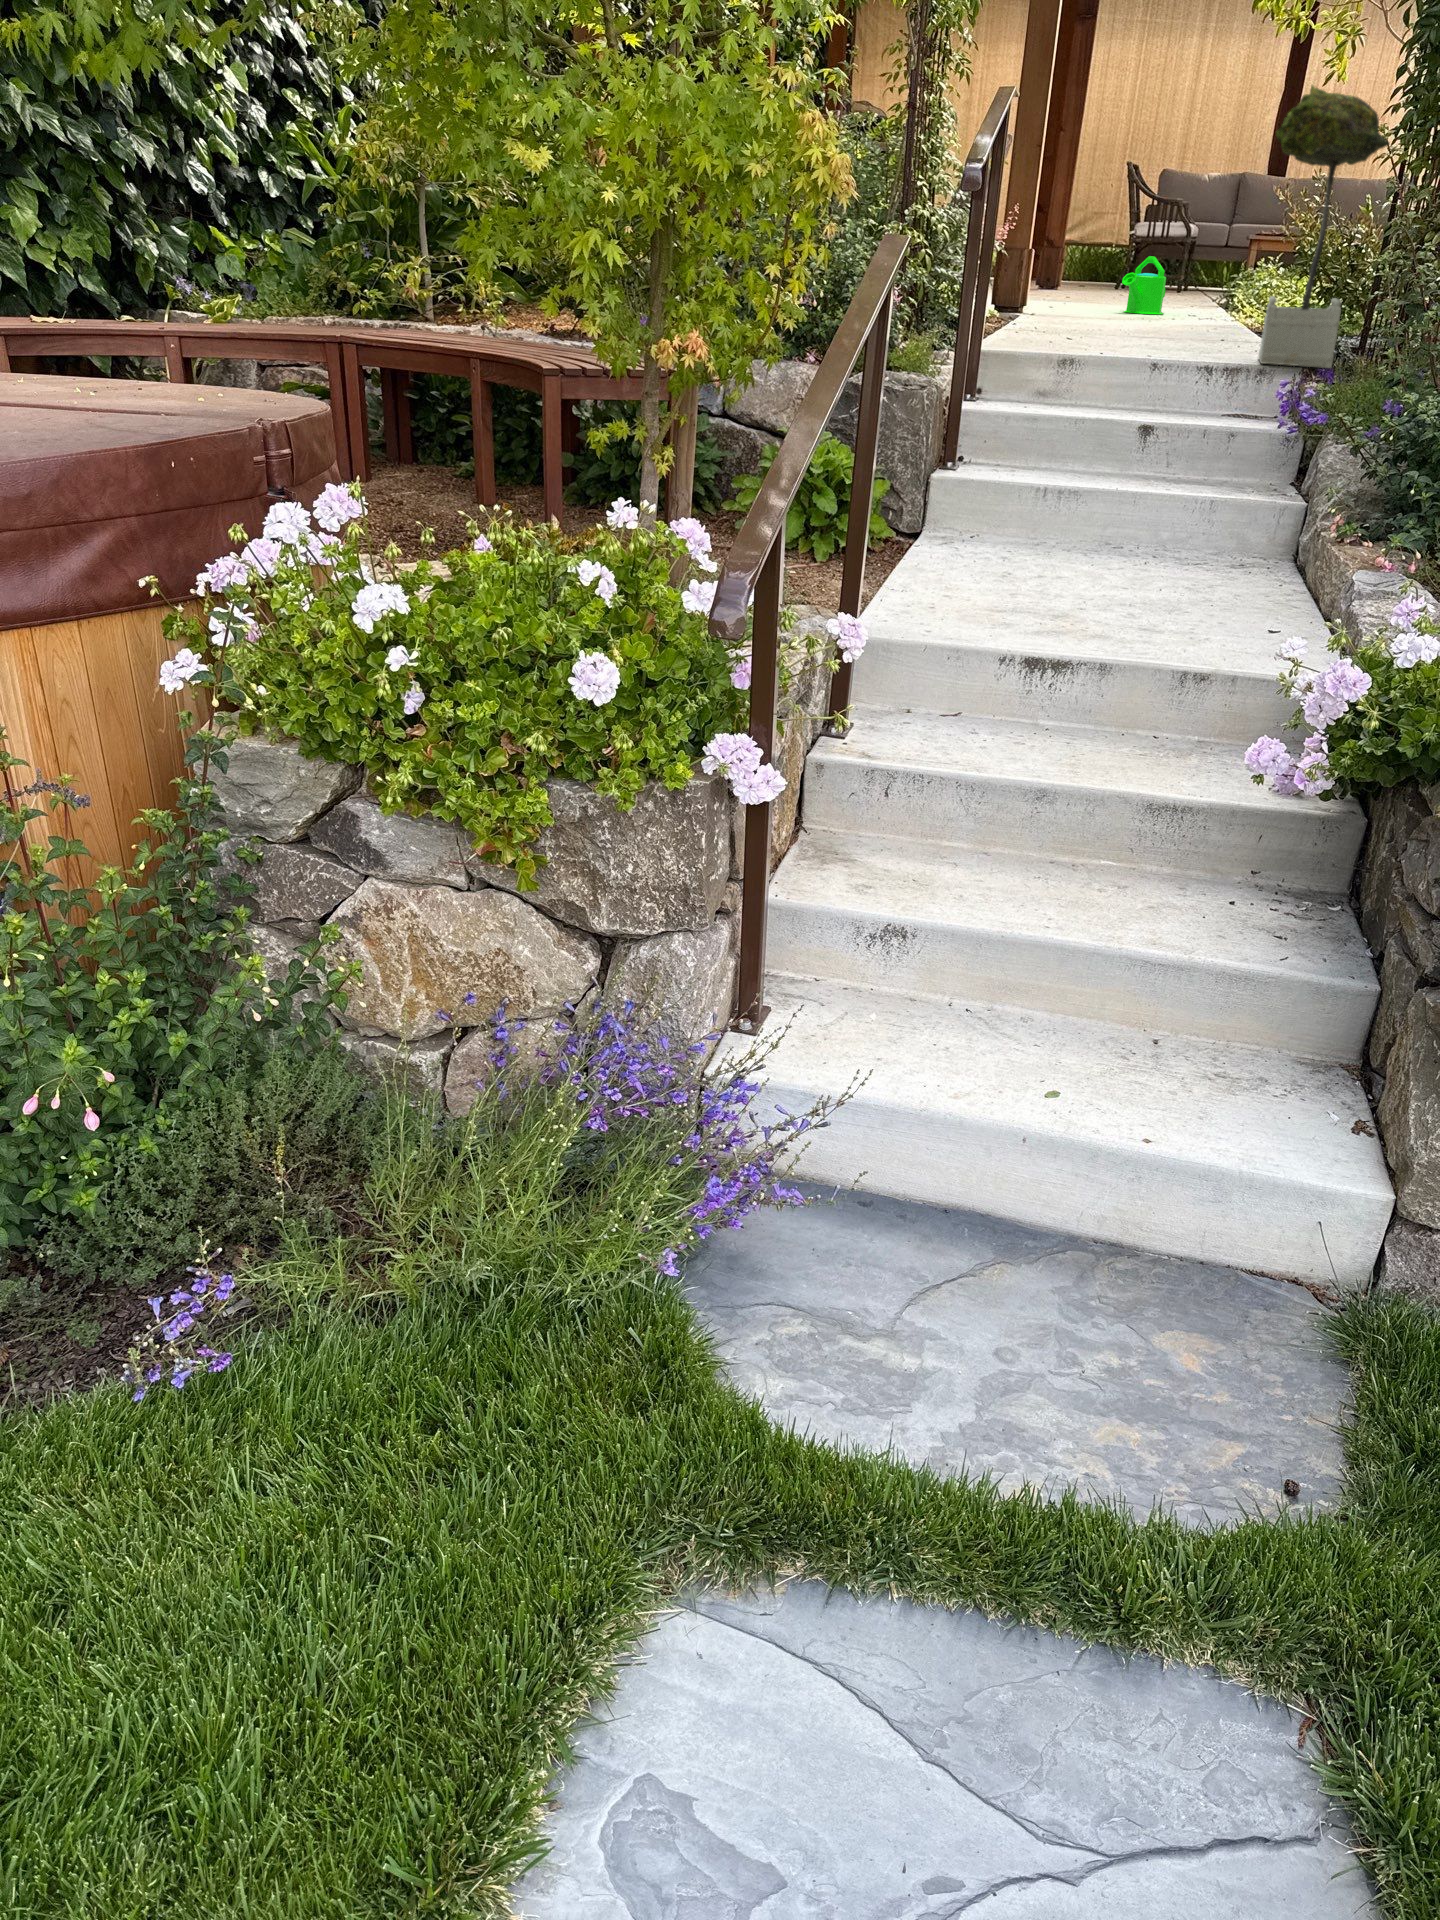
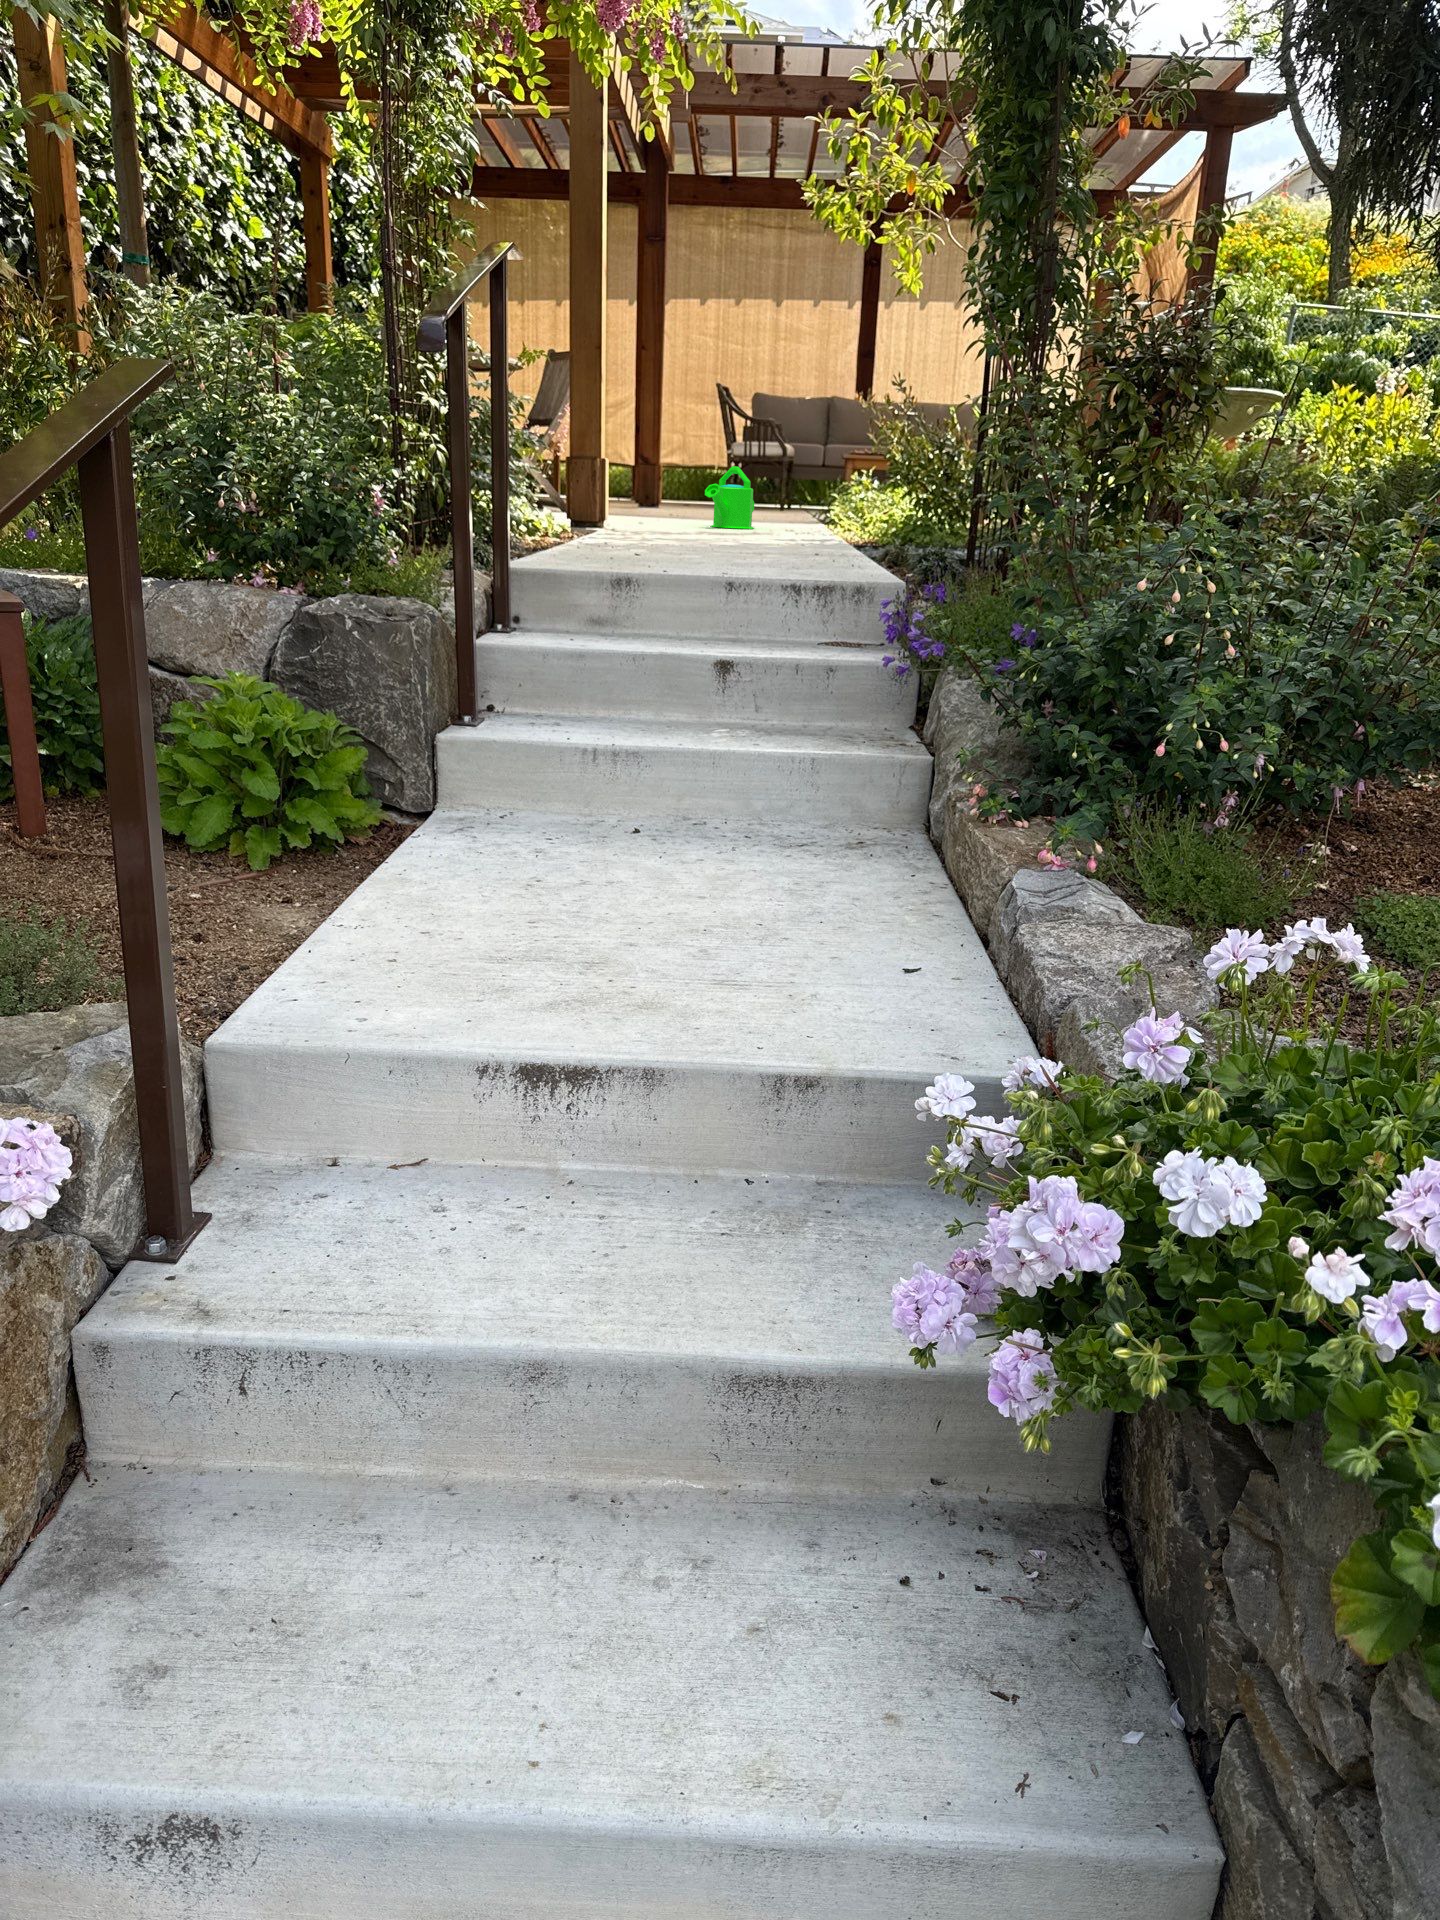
potted tree: present [1258,85,1390,368] -> none [849,253,983,586]

